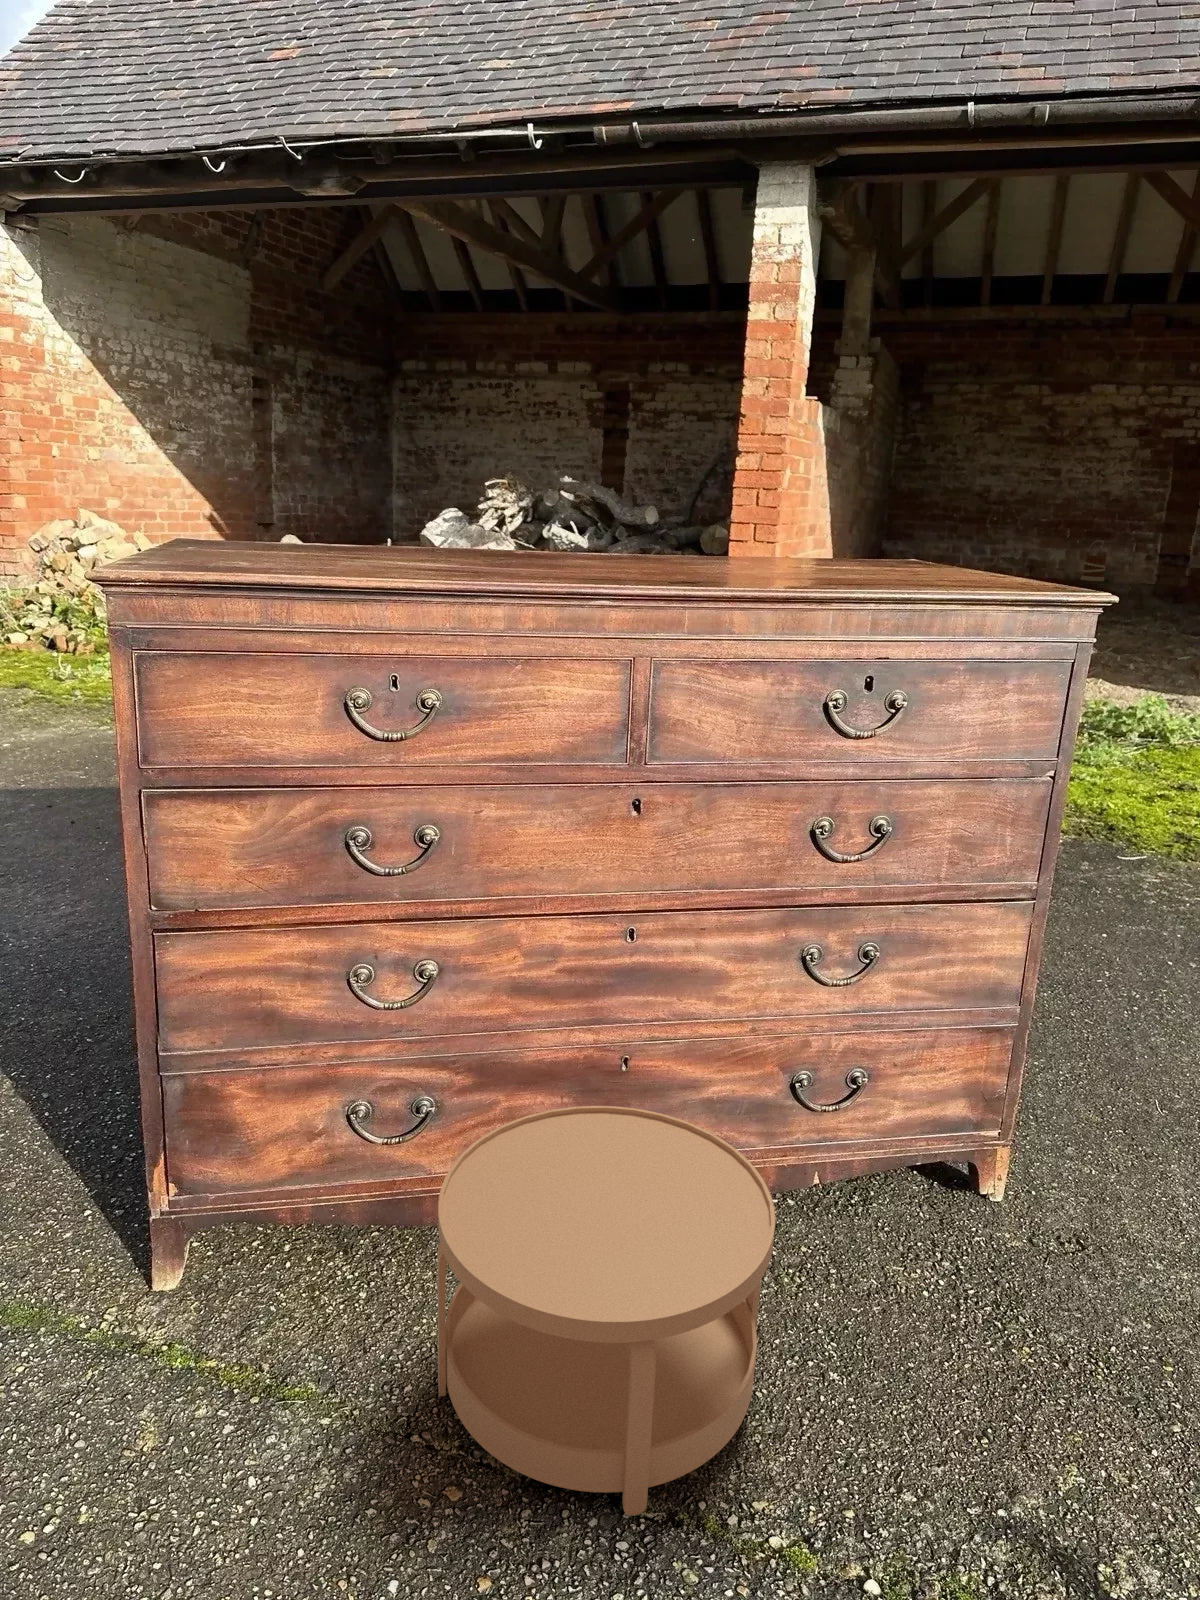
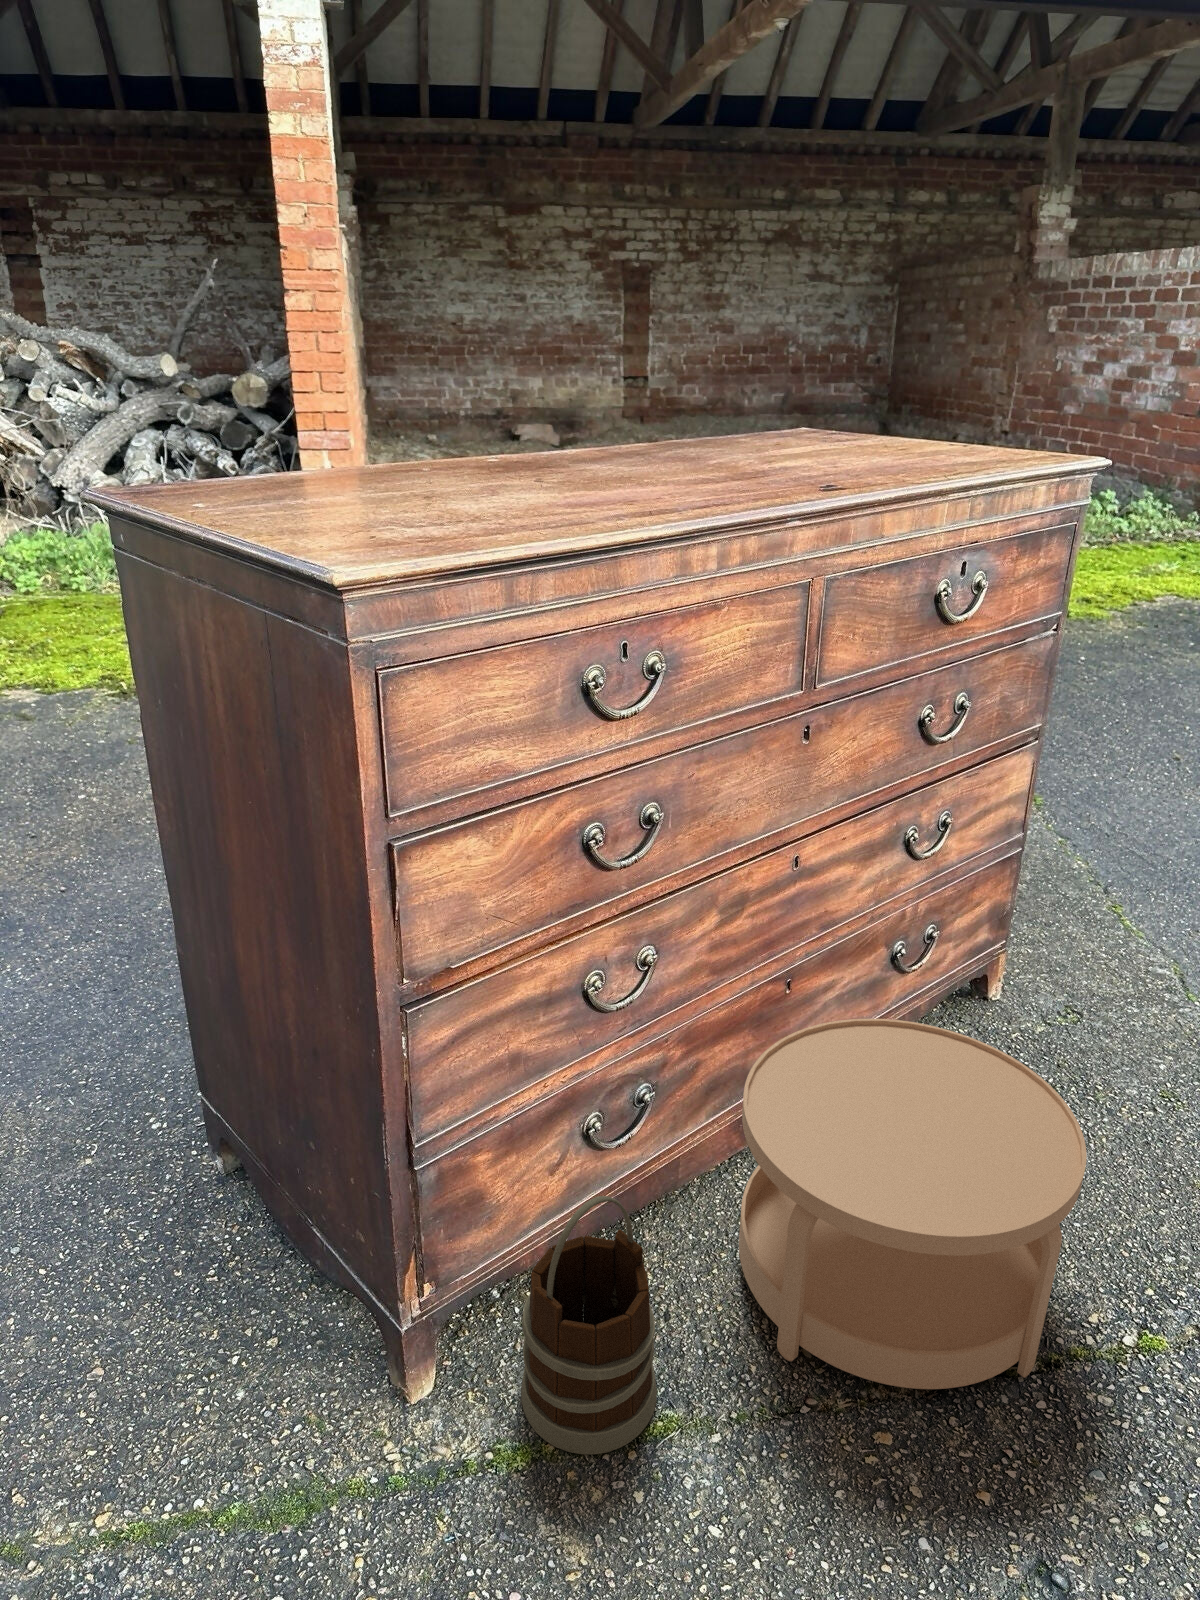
wooden bucket: present [1081,541,1106,581] -> present [521,1196,657,1454]

